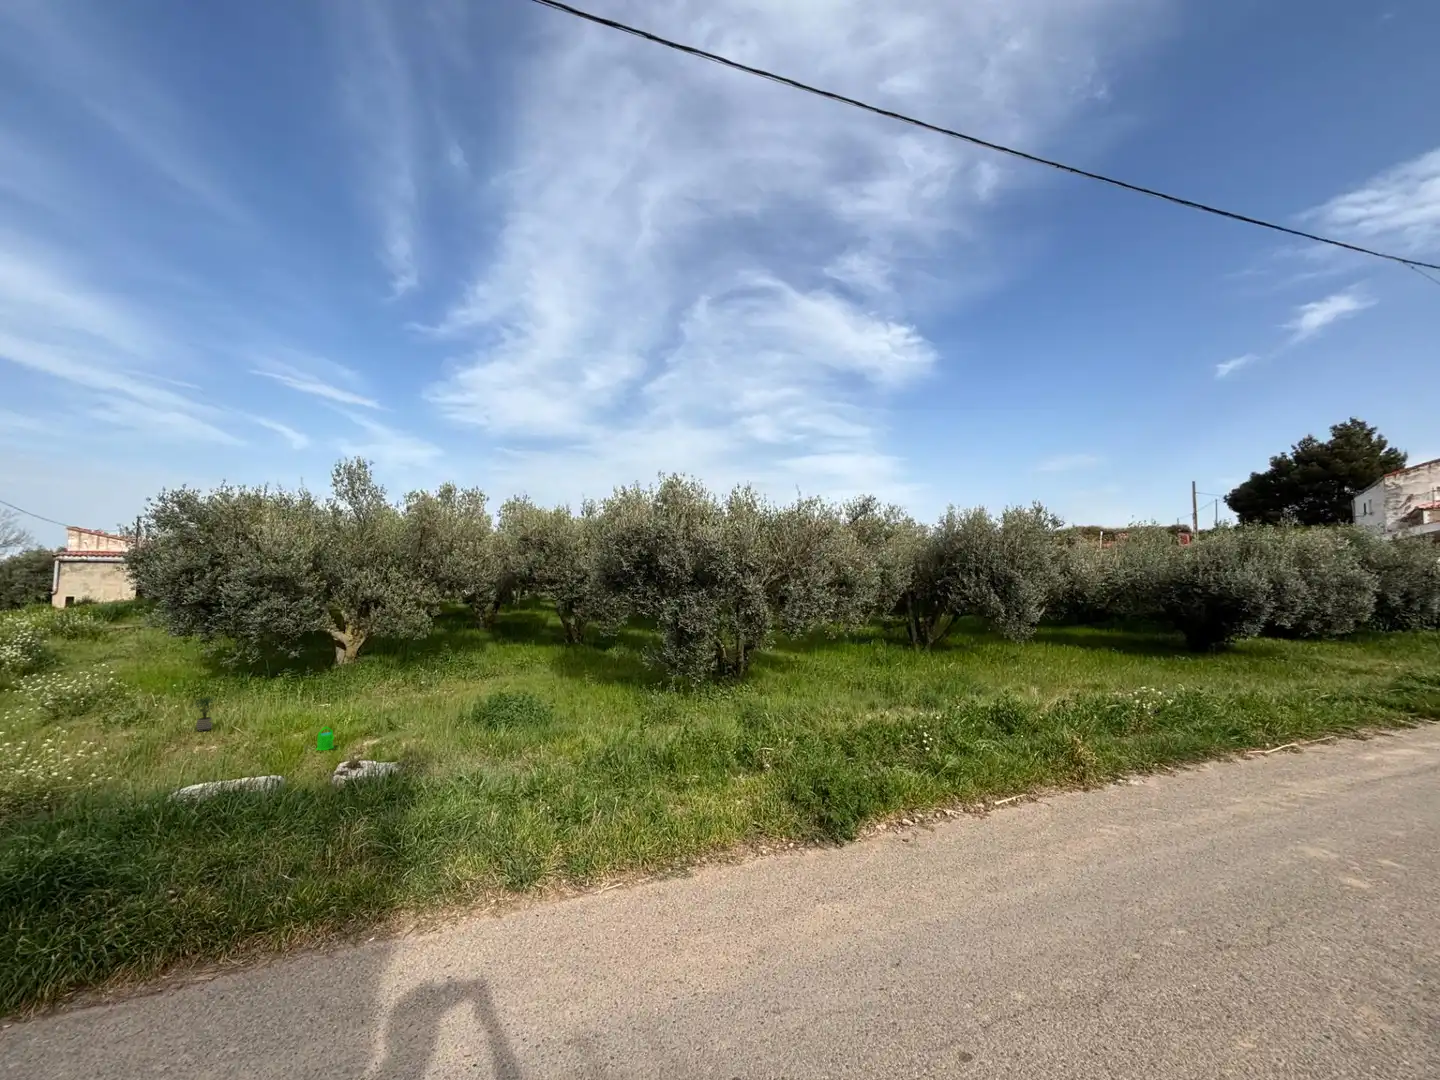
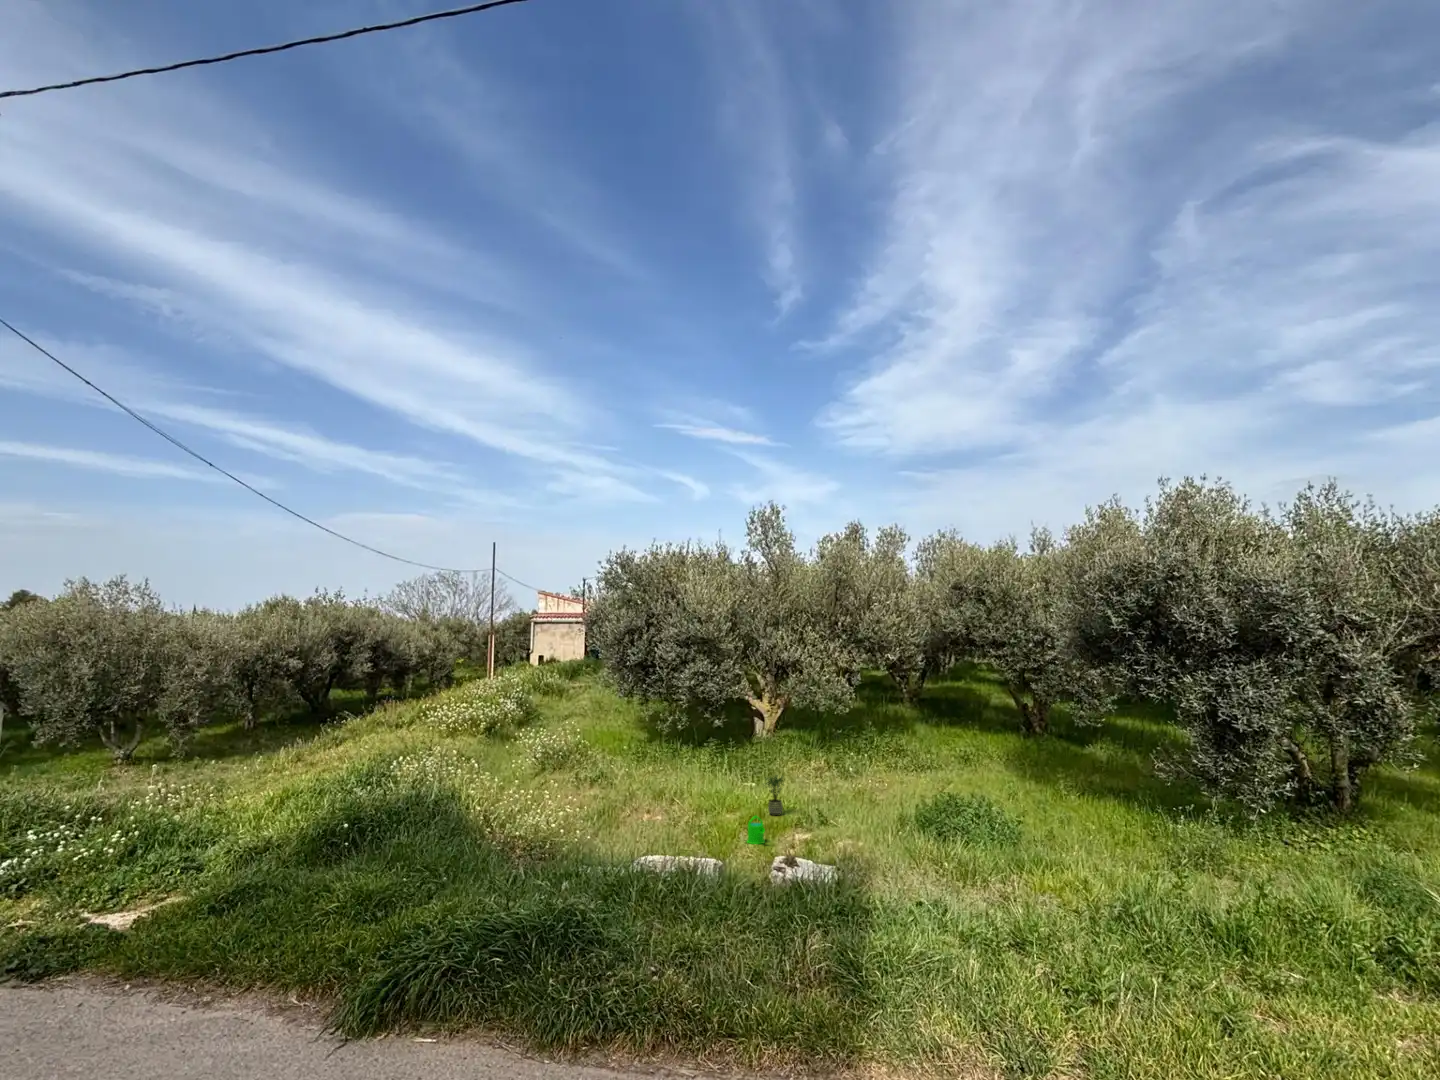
potted plant: present [191,696,215,731] -> present [765,775,783,816]

